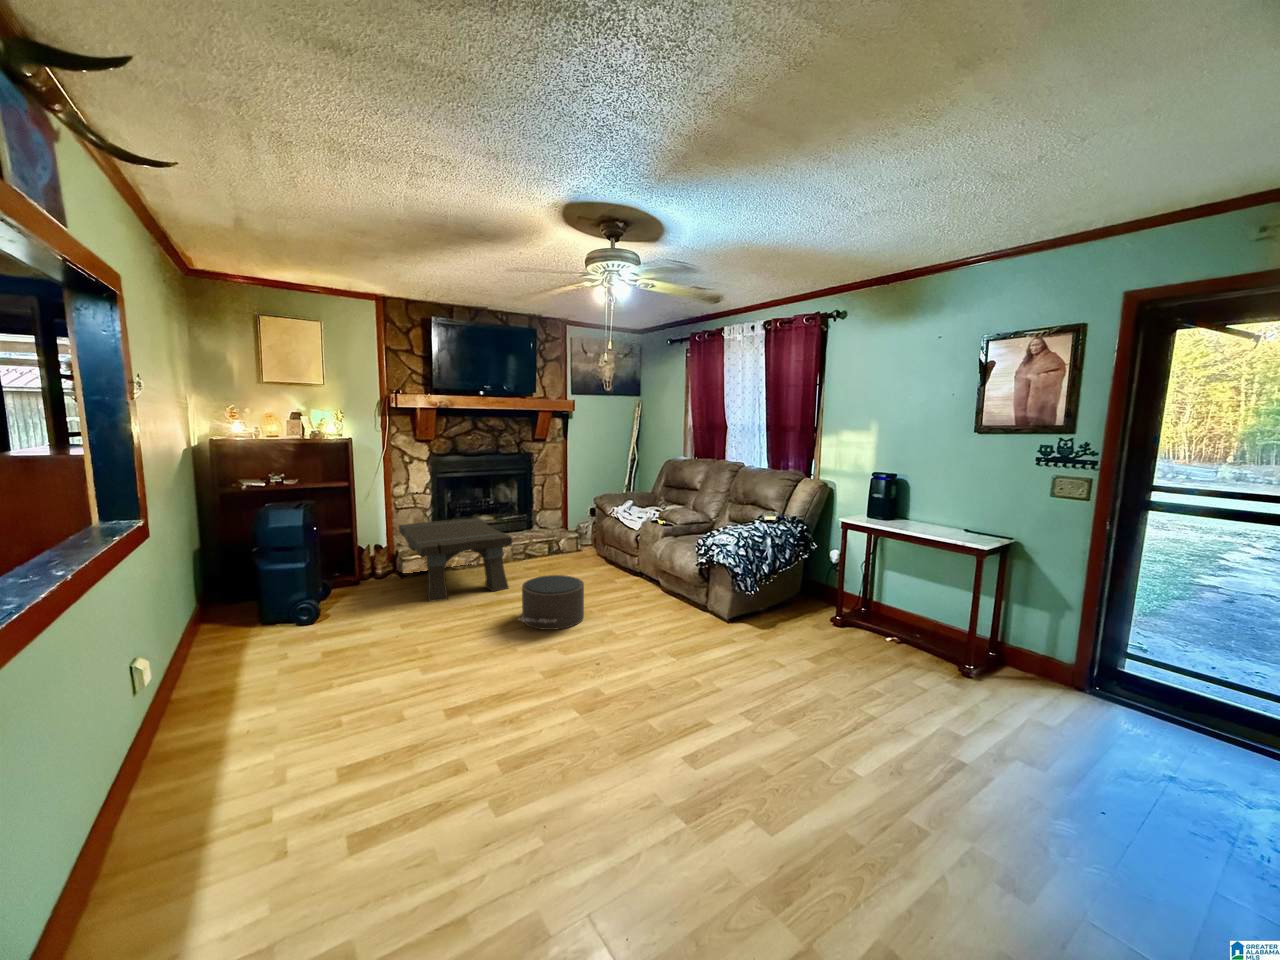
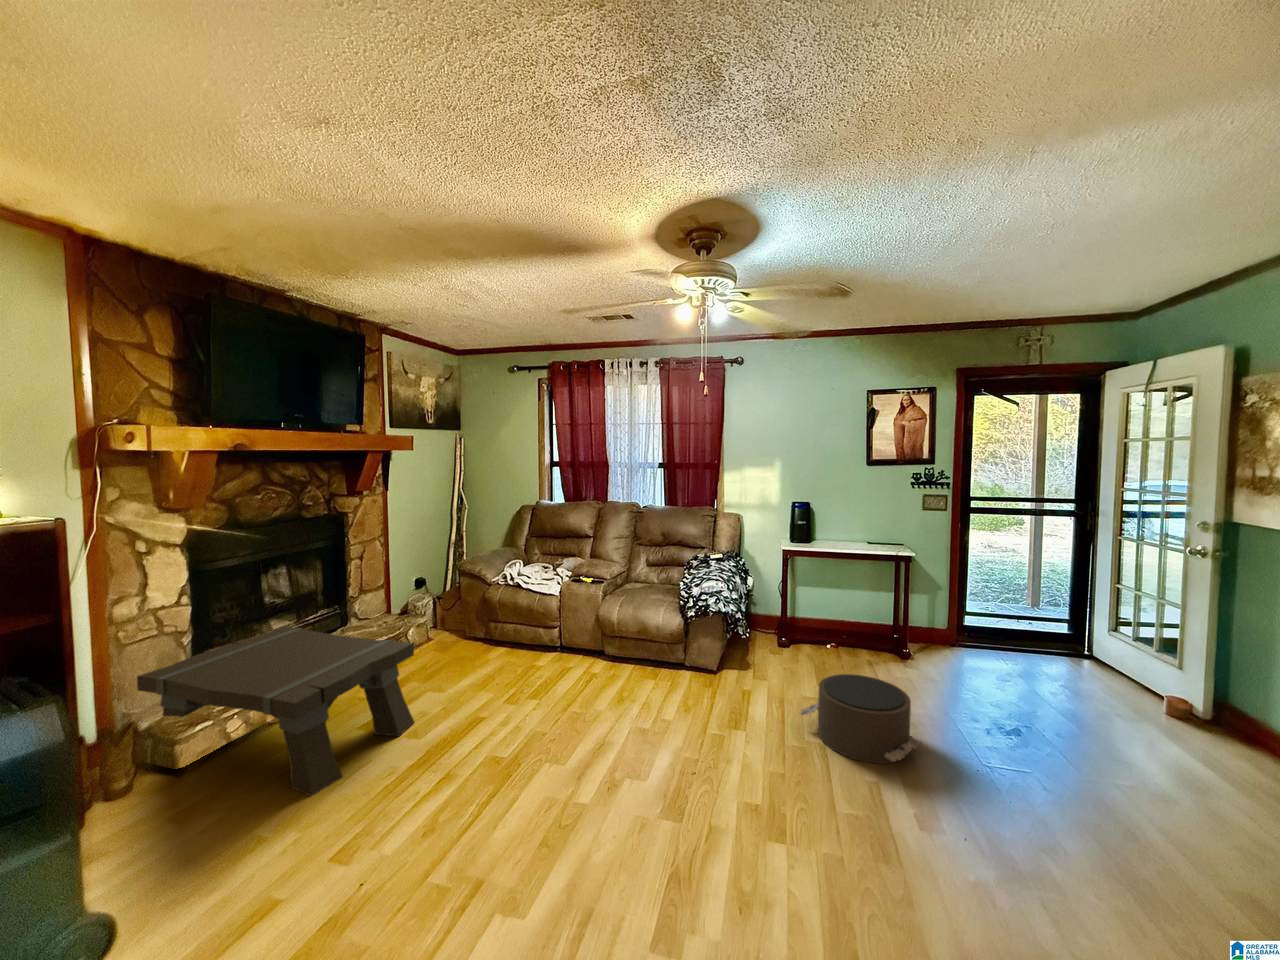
pouf: present [518,575,584,630] -> present [800,674,921,764]

